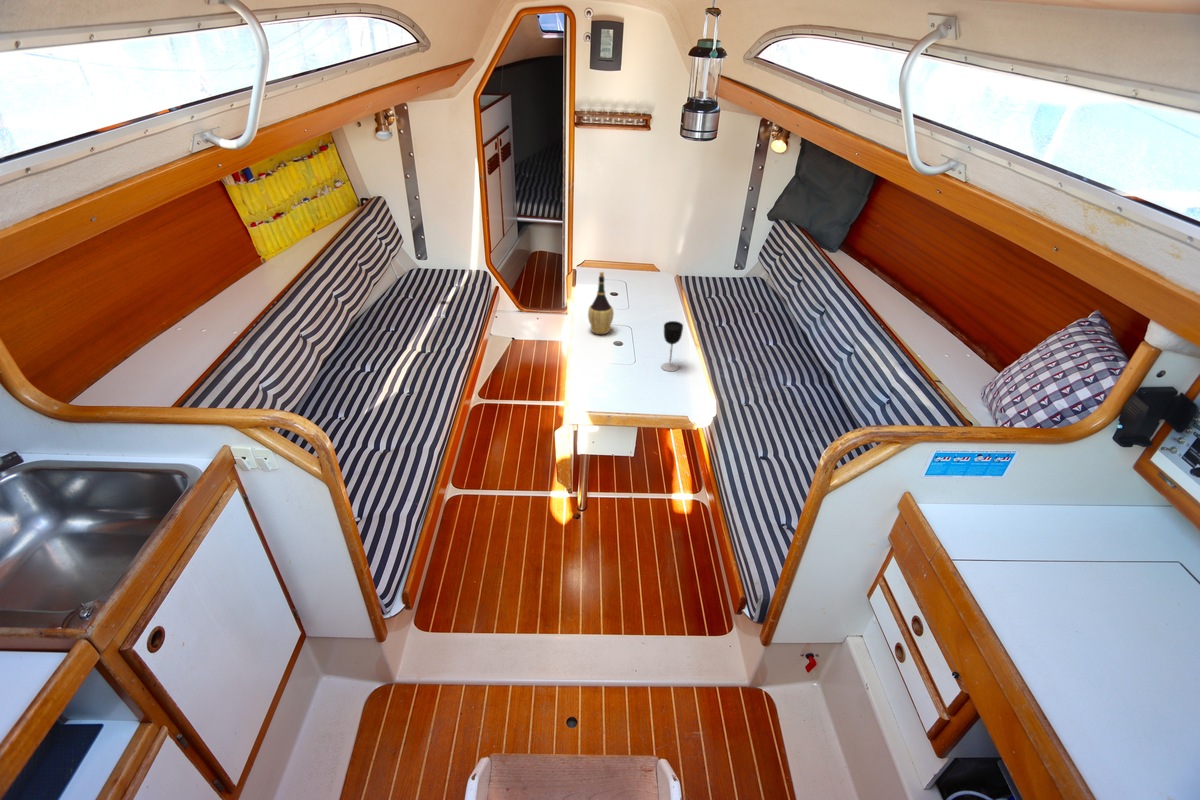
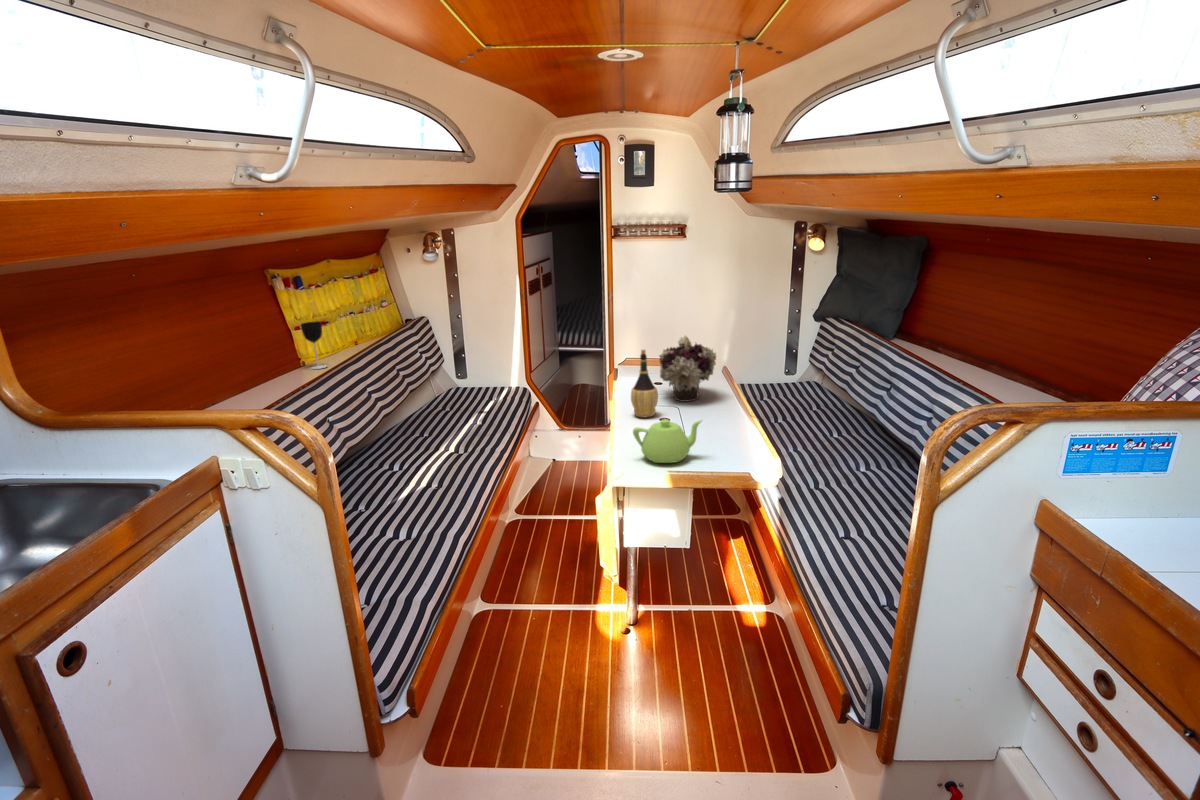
flower arrangement: none [616,250,670,314] -> present [660,335,716,401]
wine glass: present [661,321,683,371] -> present [301,321,327,369]
teapot: none [589,355,652,395] -> present [633,419,702,463]

